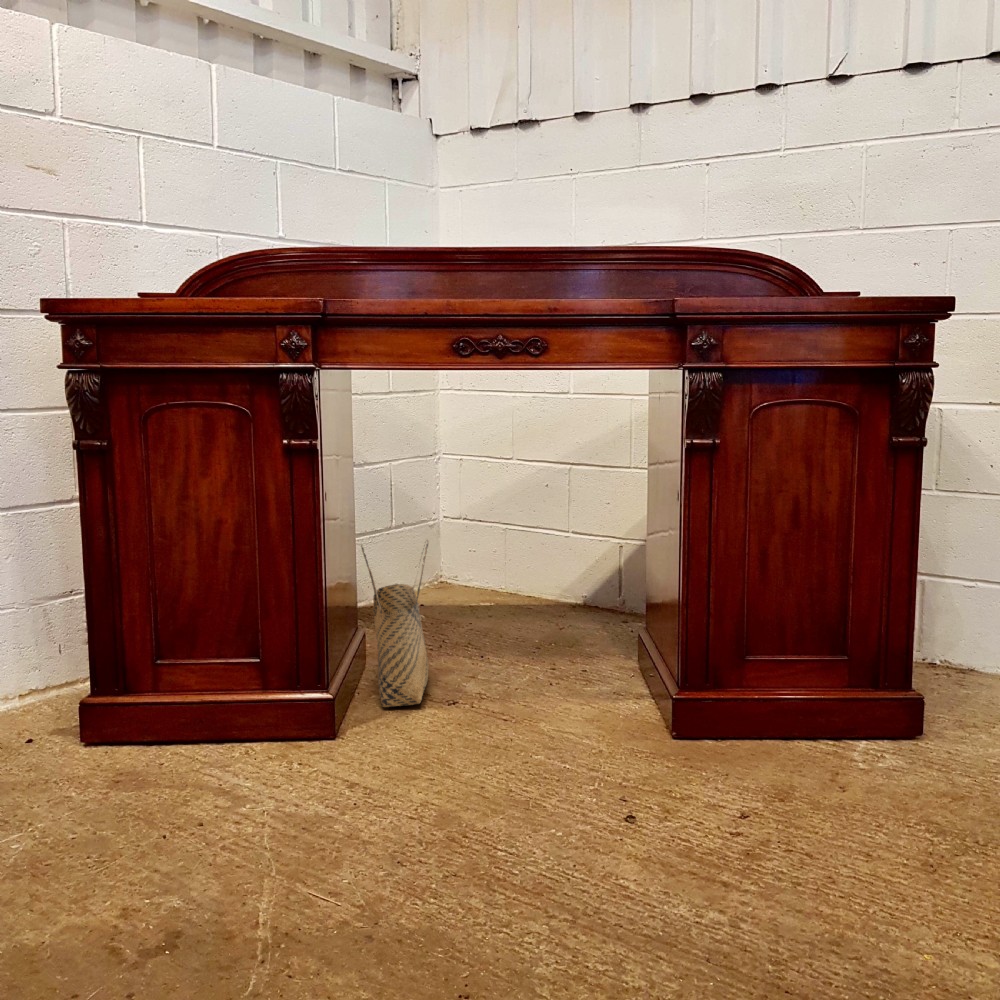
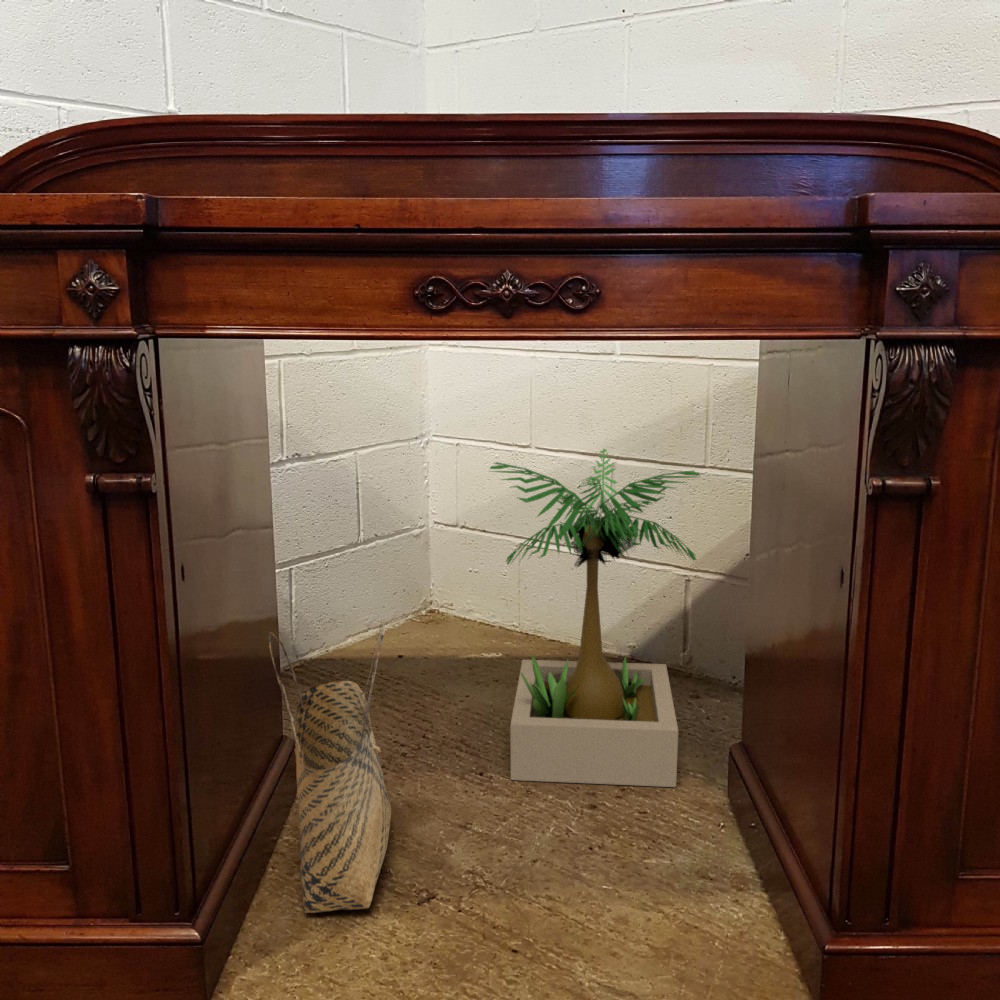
potted plant: none [472,449,630,660] -> present [490,449,700,787]

